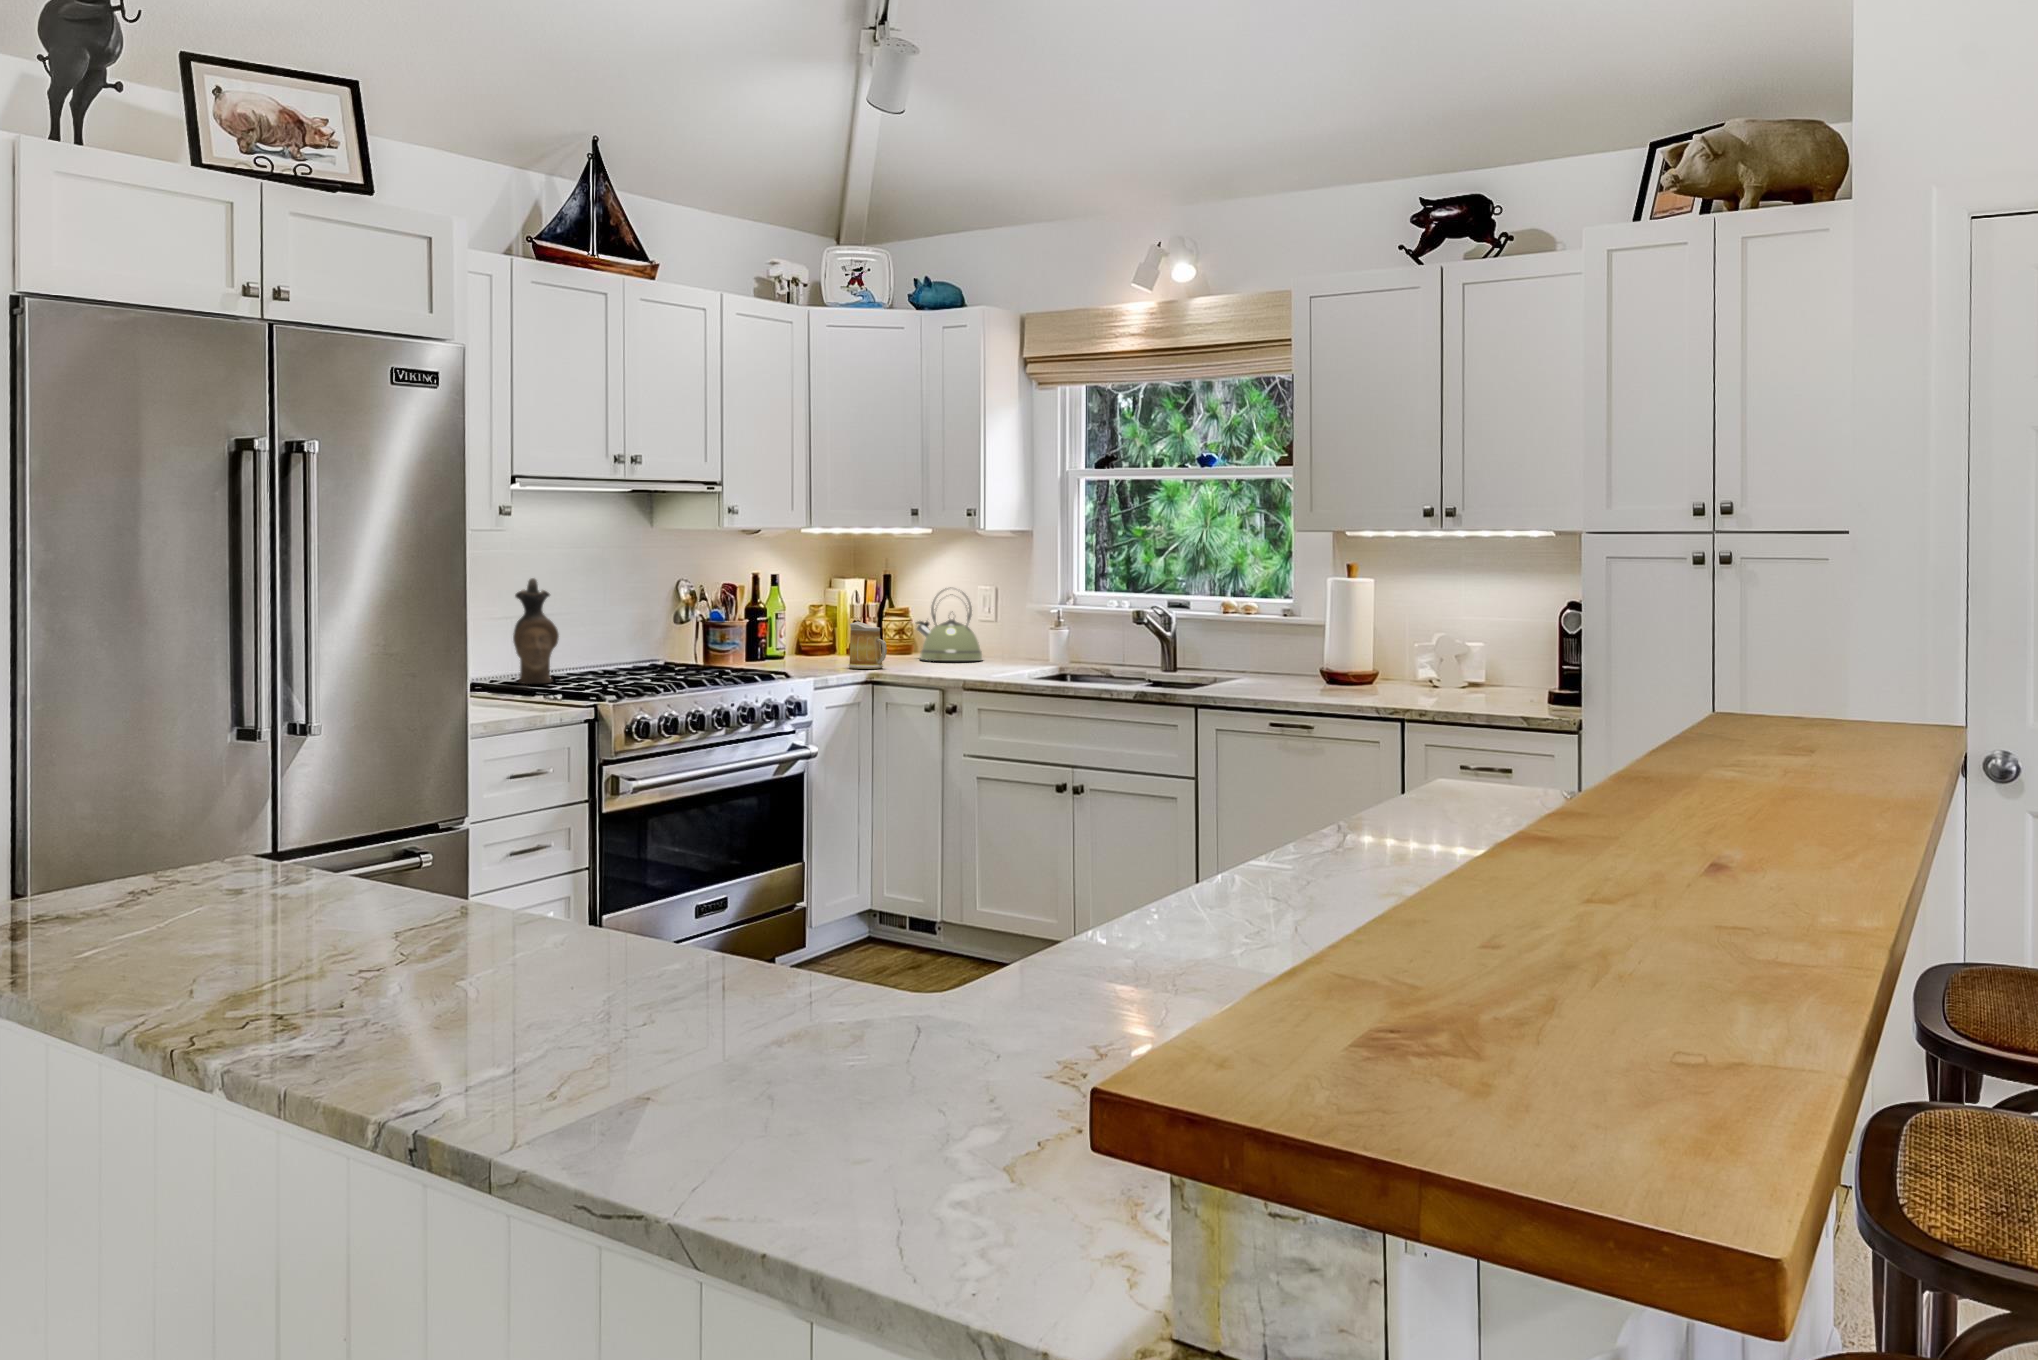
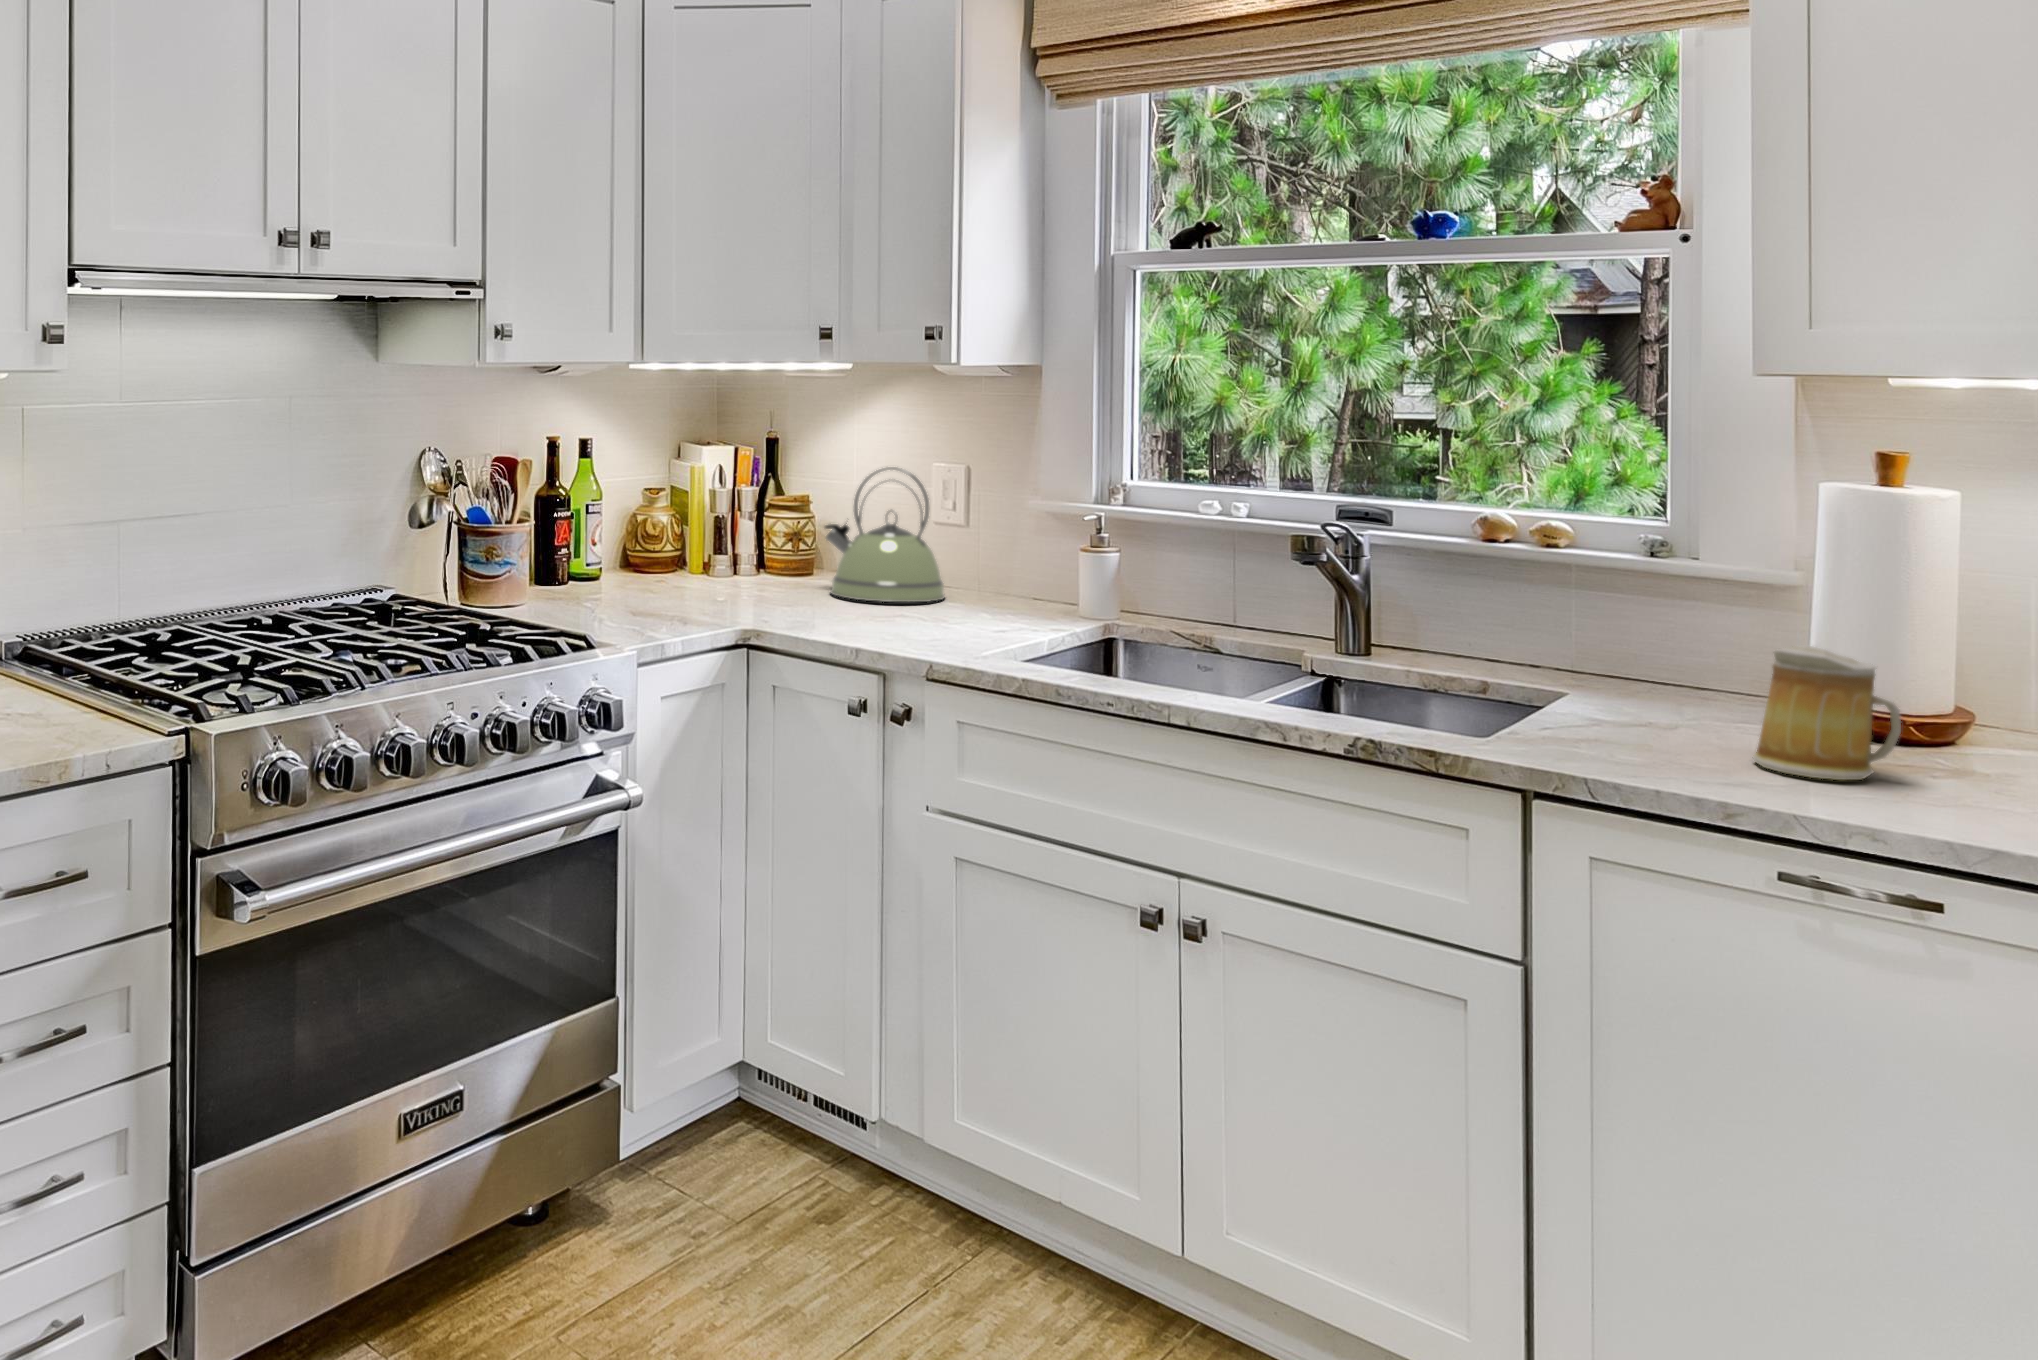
ceramic pitcher: present [513,578,559,684] -> none [75,466,160,669]
mug: present [848,622,887,669] -> present [1753,645,1901,780]

